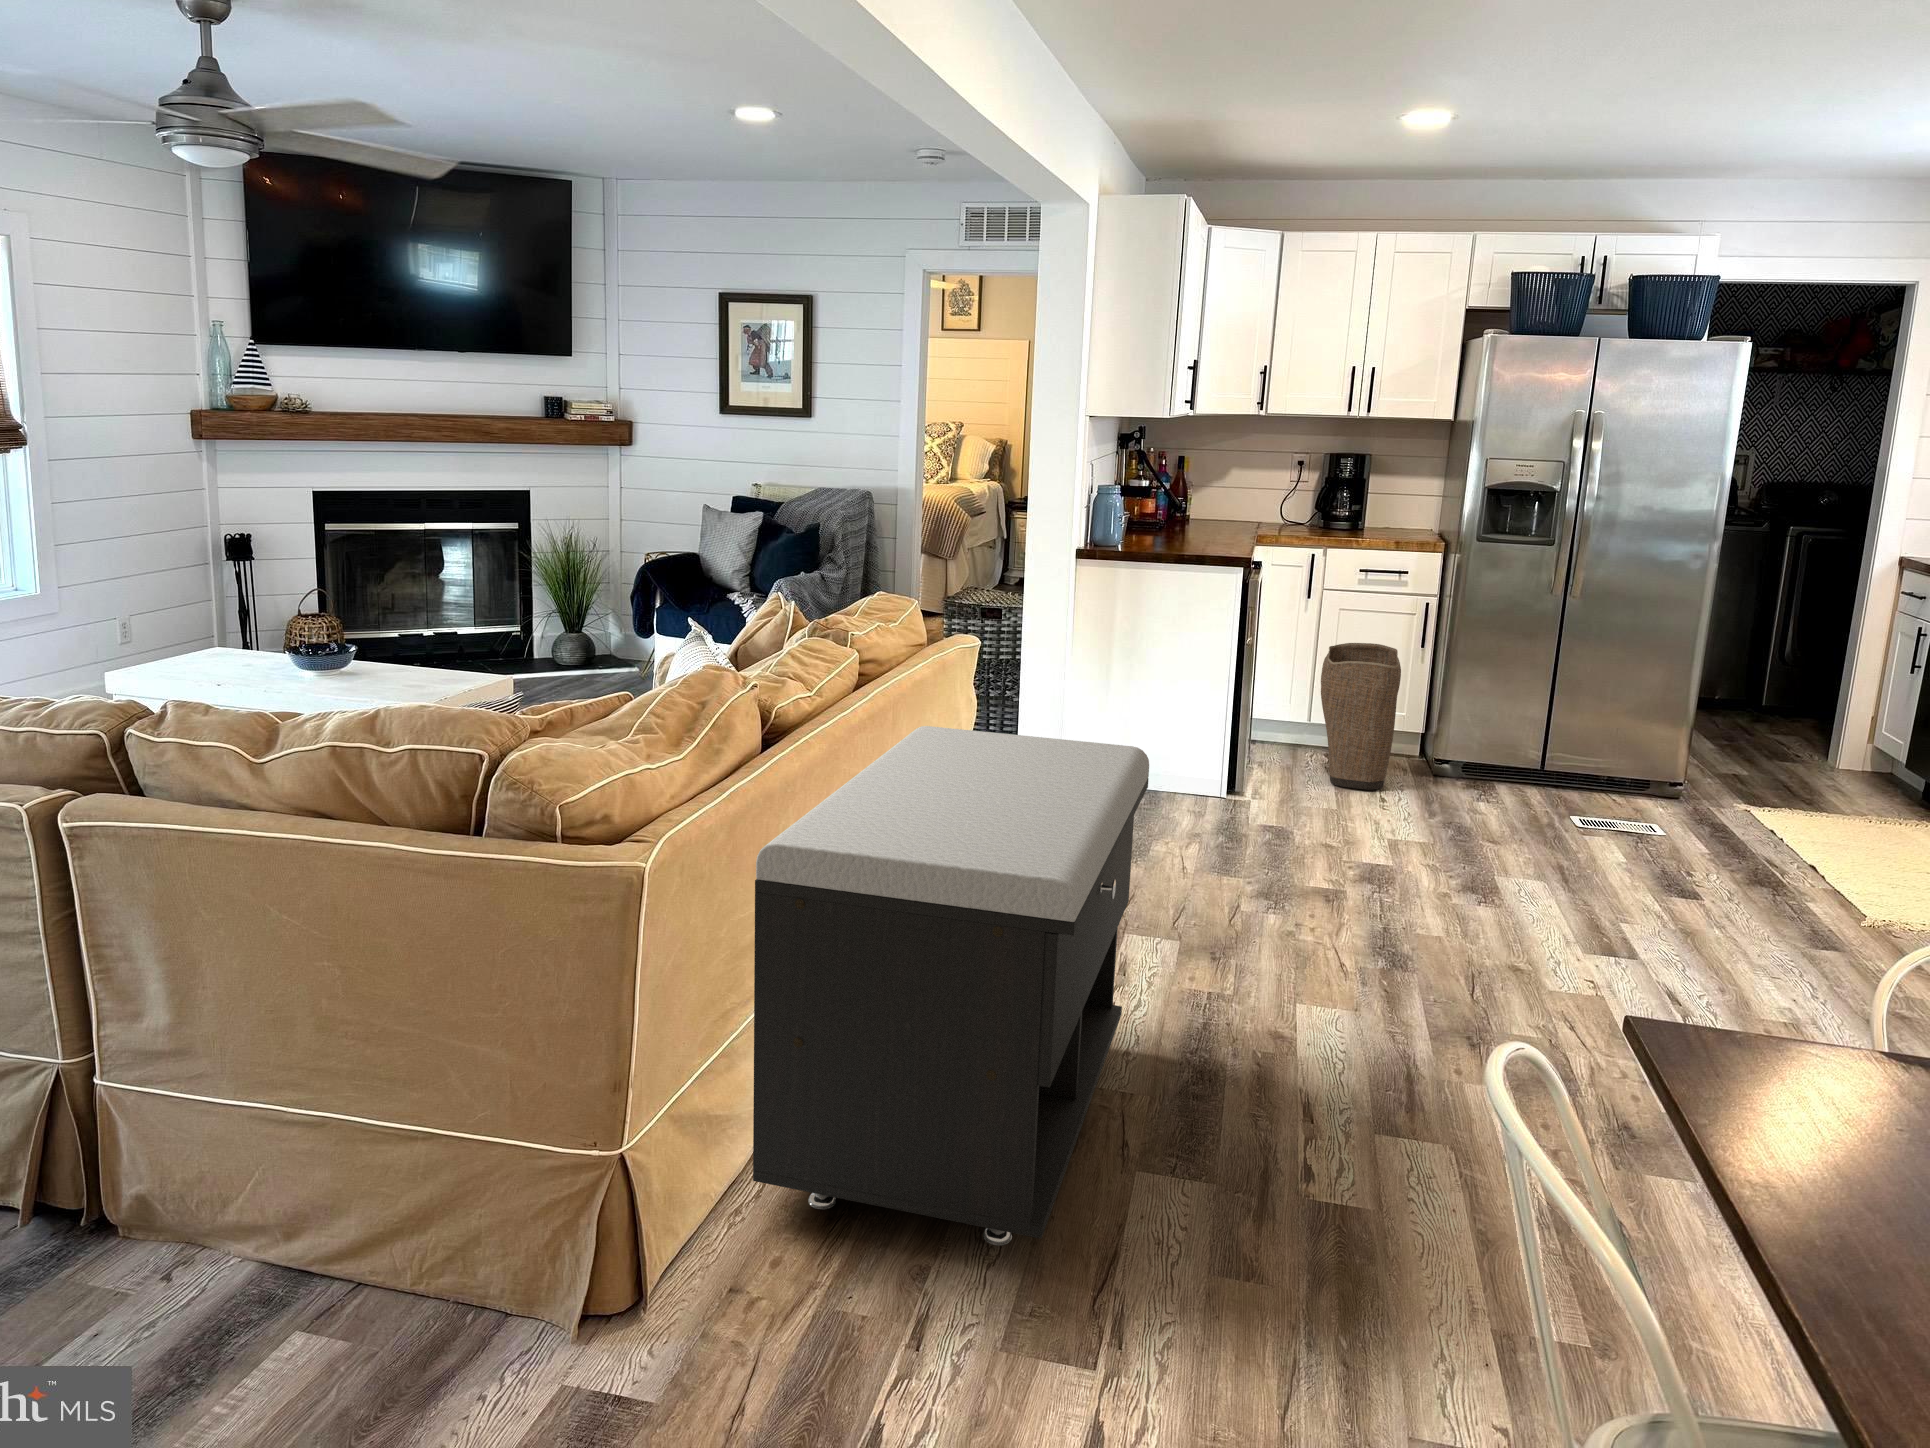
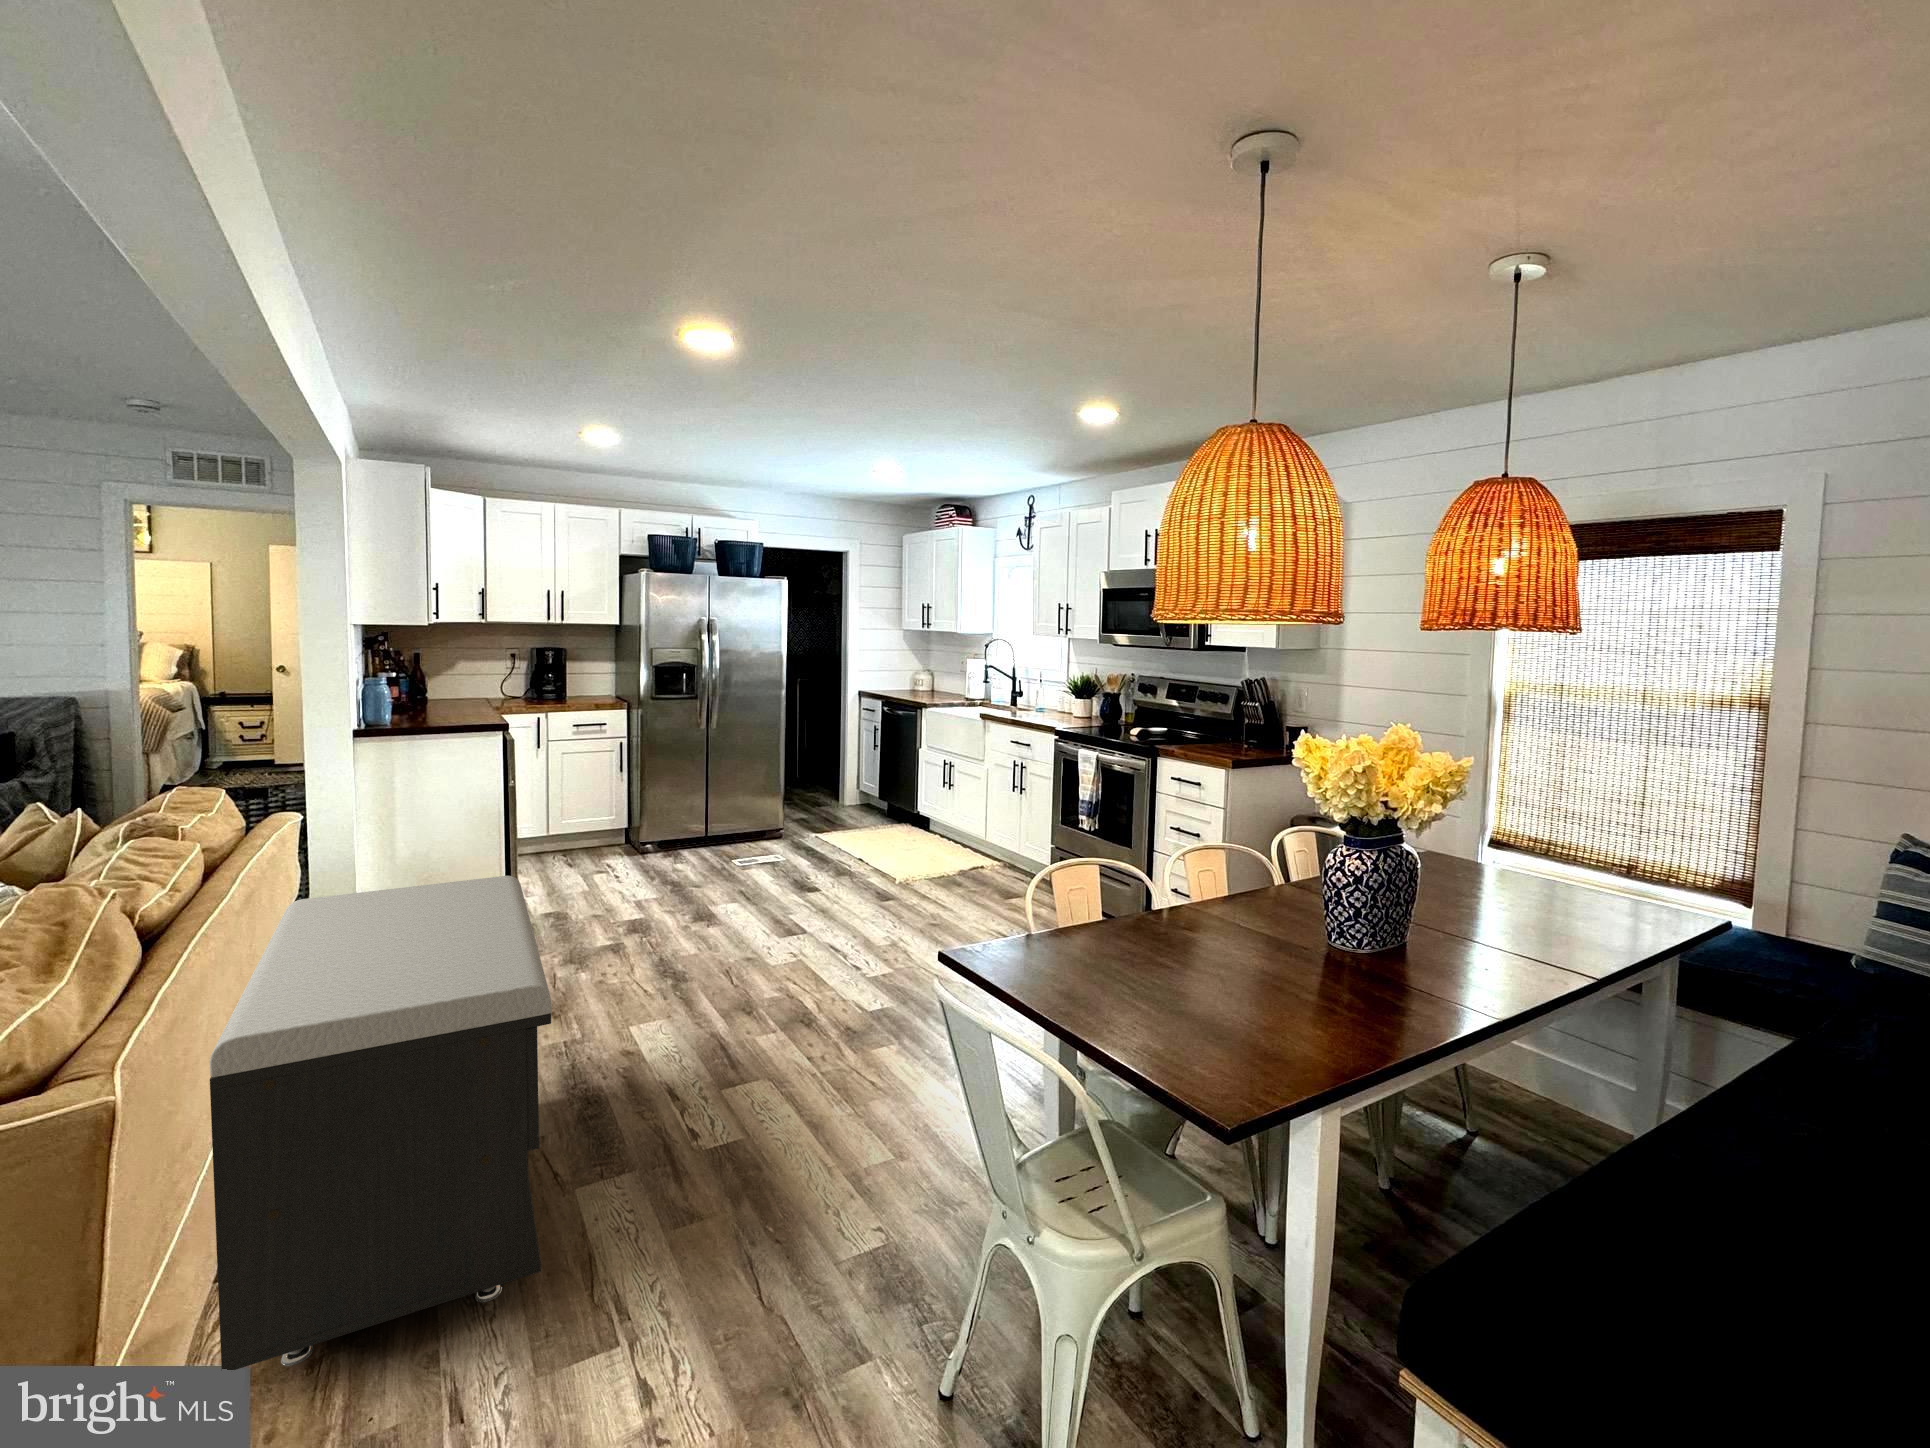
laundry basket: present [1321,643,1401,790] -> none [558,773,618,874]

